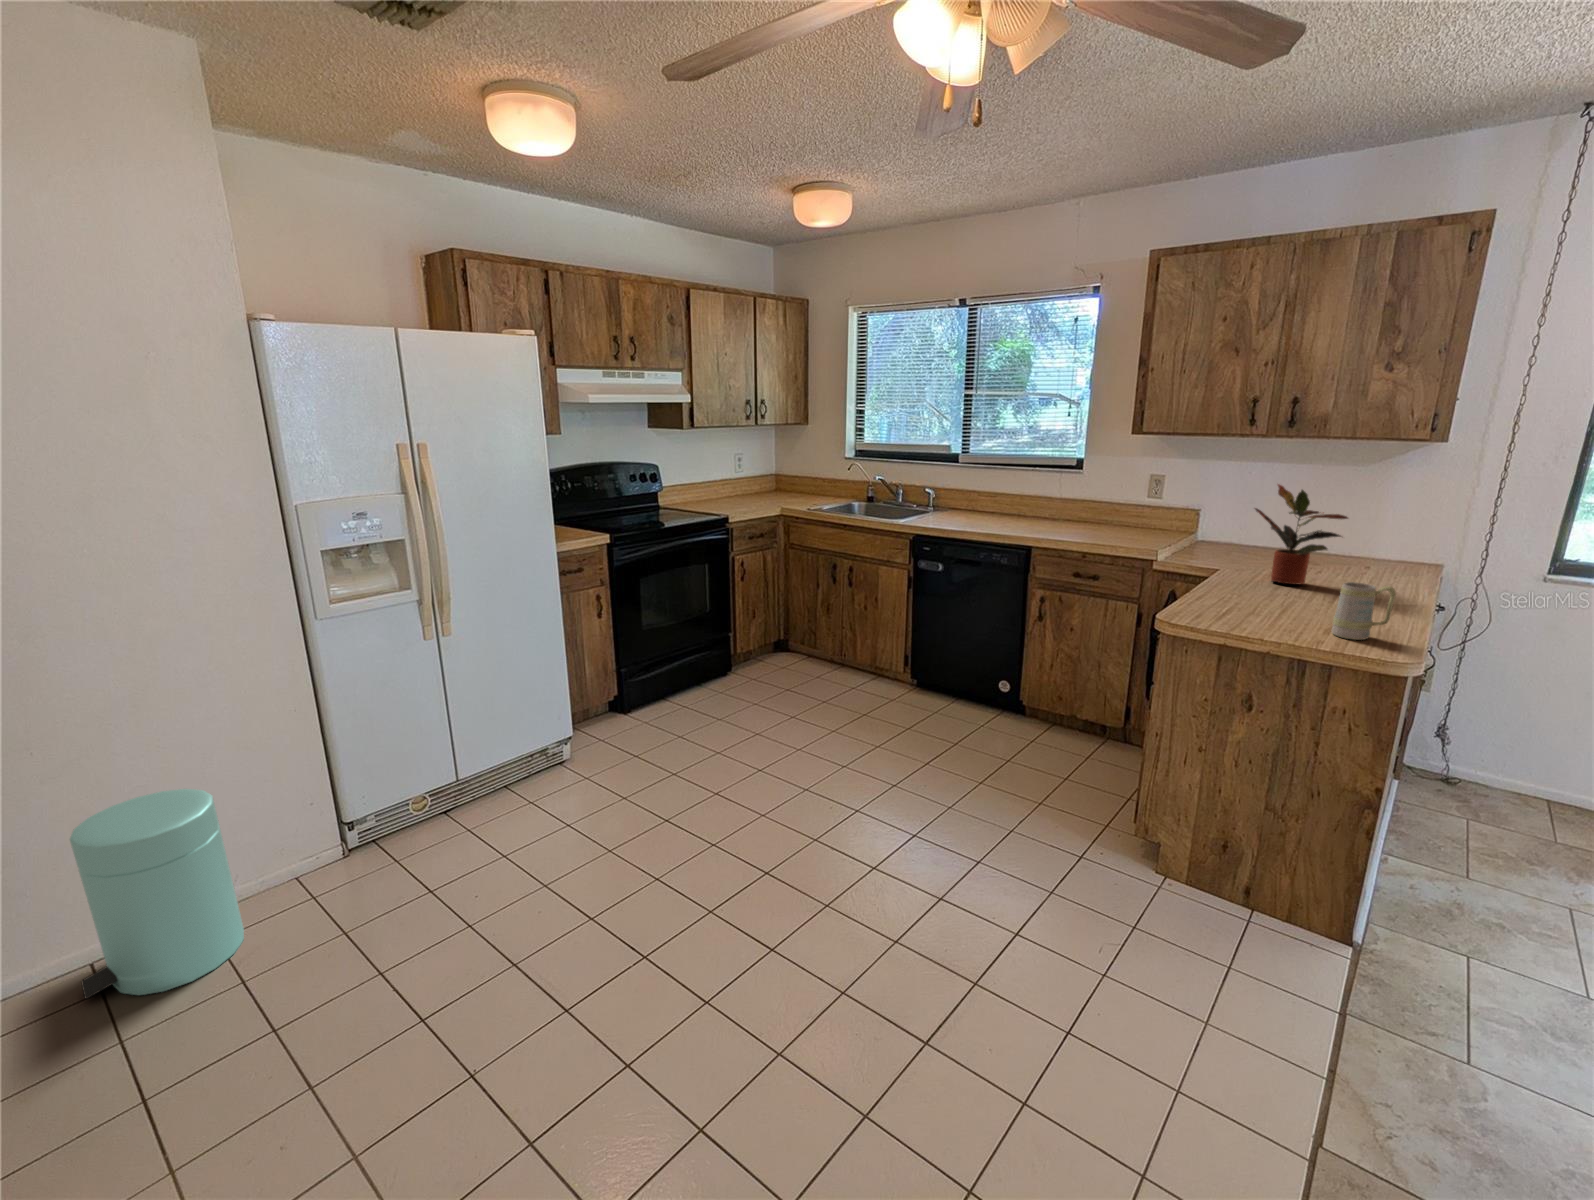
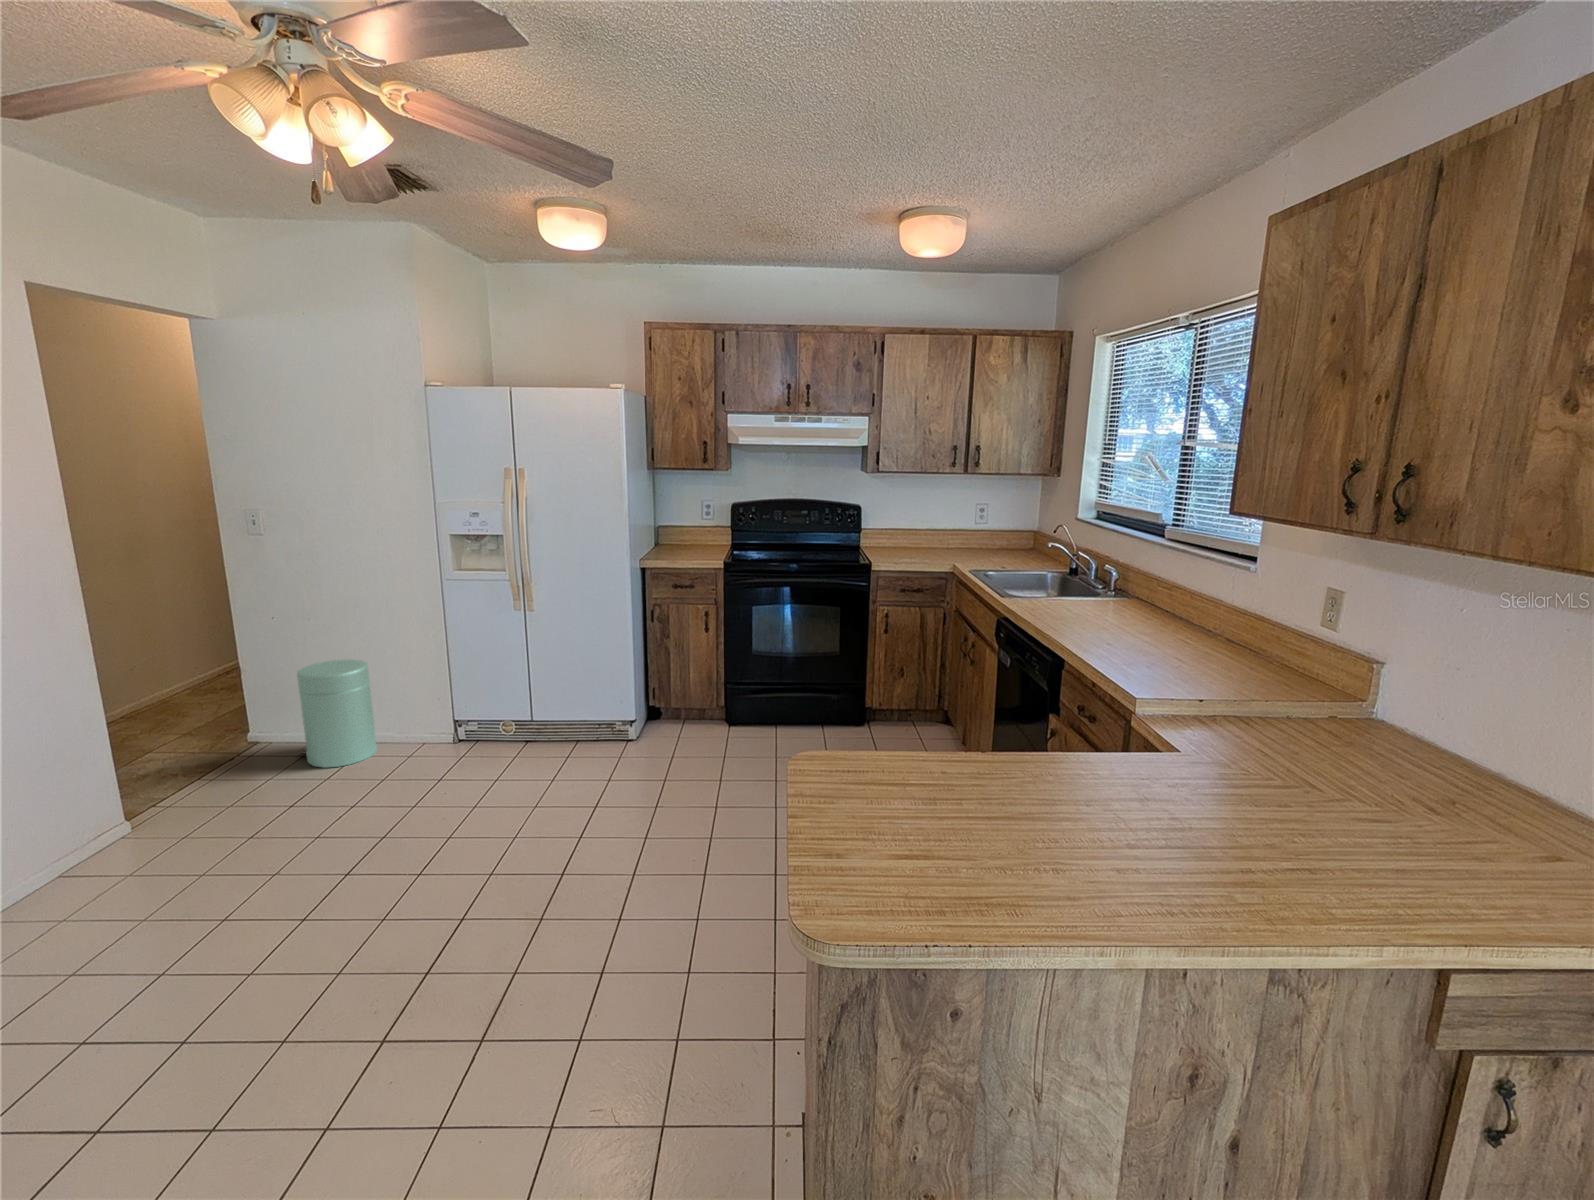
potted plant: present [1255,484,1348,585] -> none [1099,612,1276,815]
mug: present [1332,582,1396,640] -> none [840,777,898,889]

